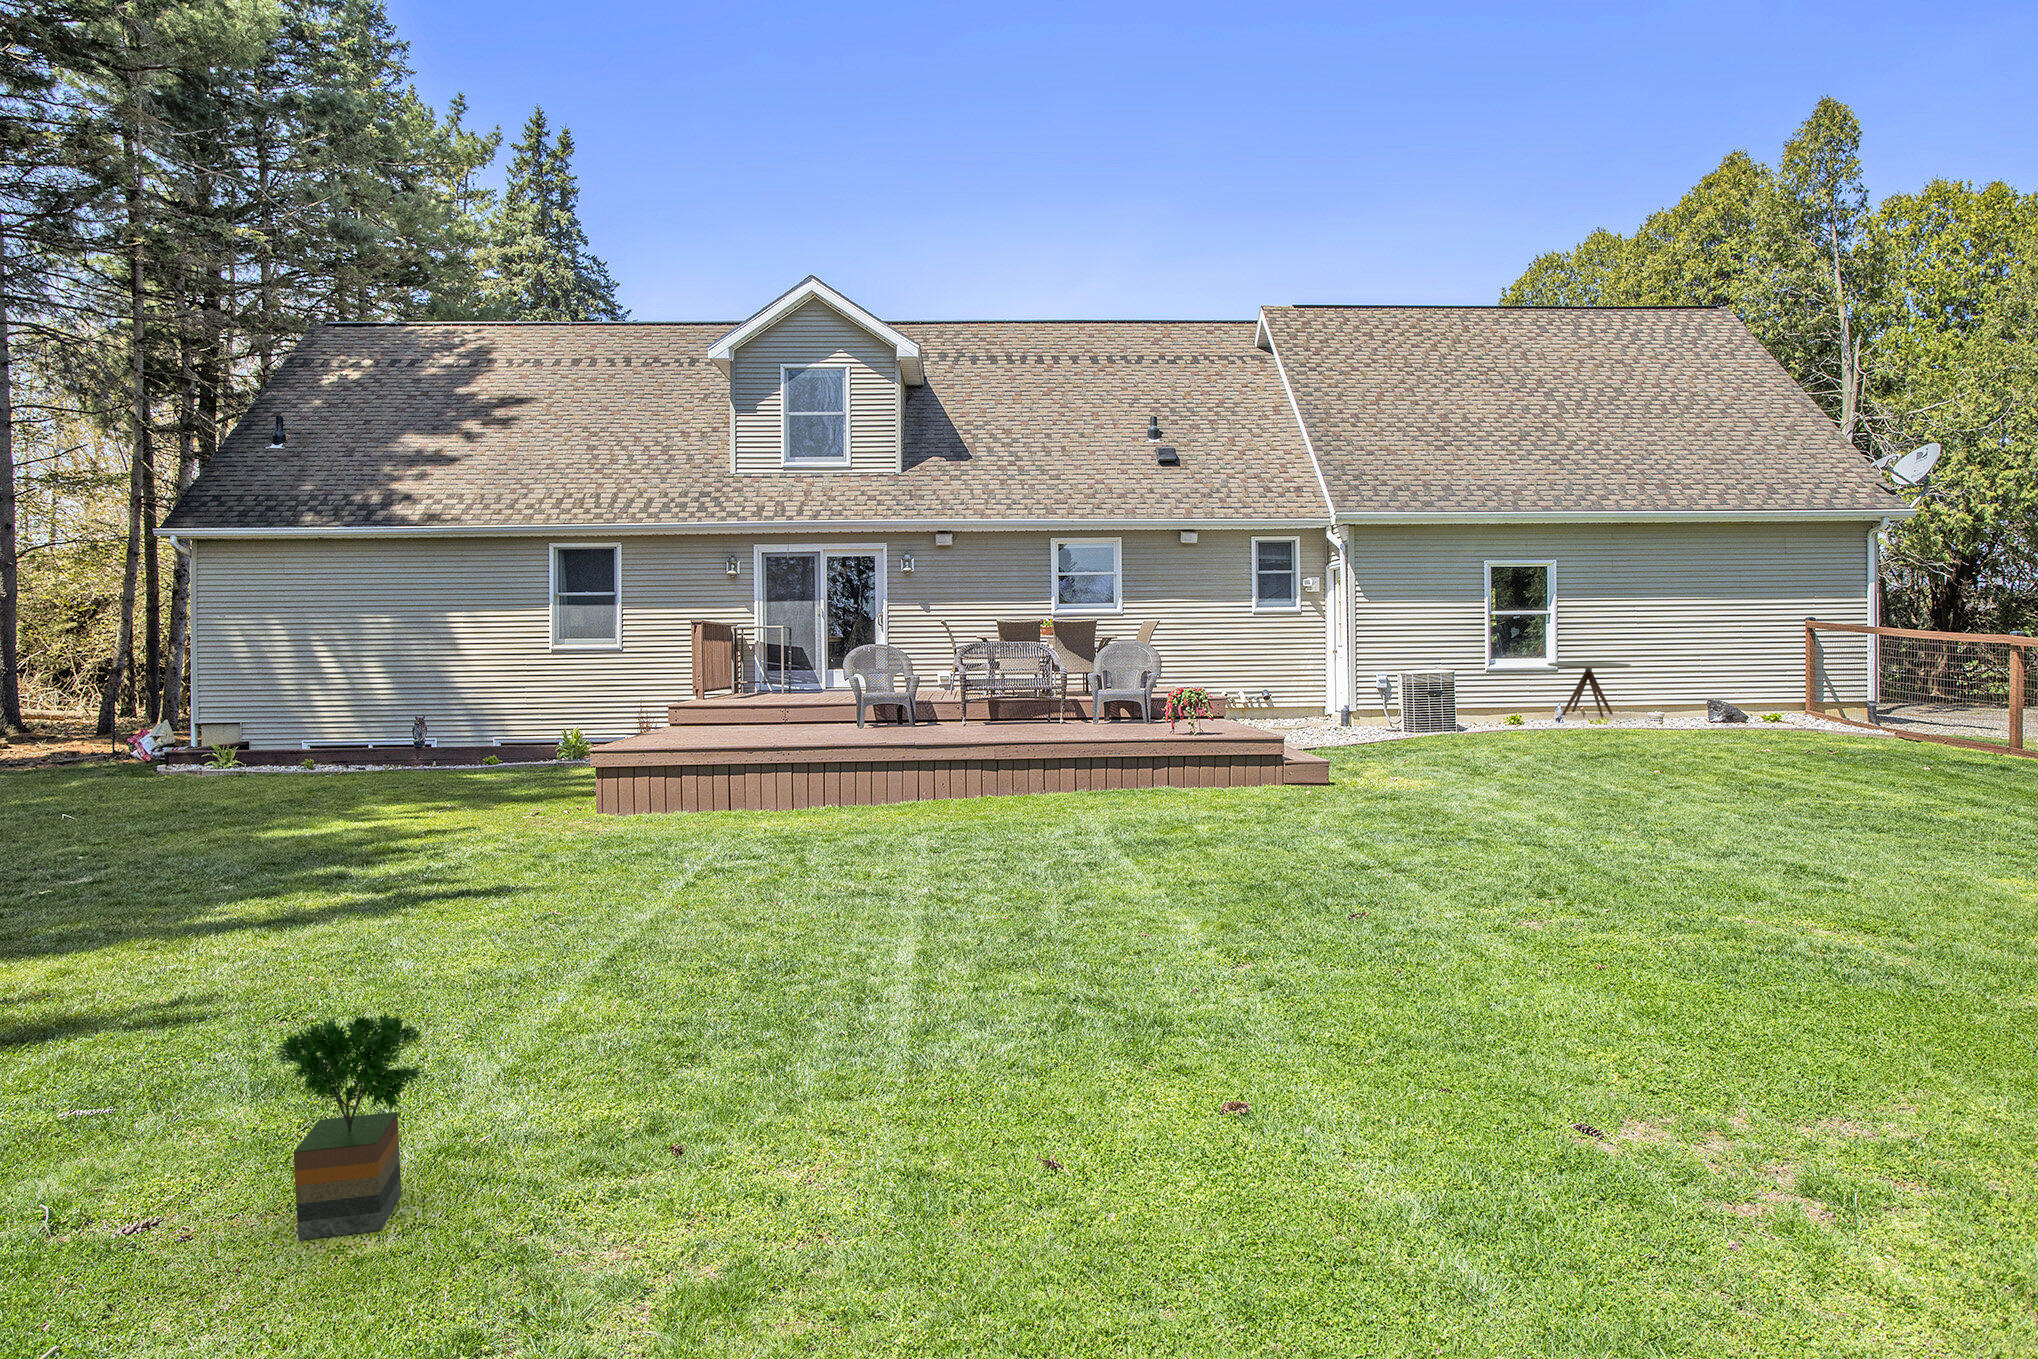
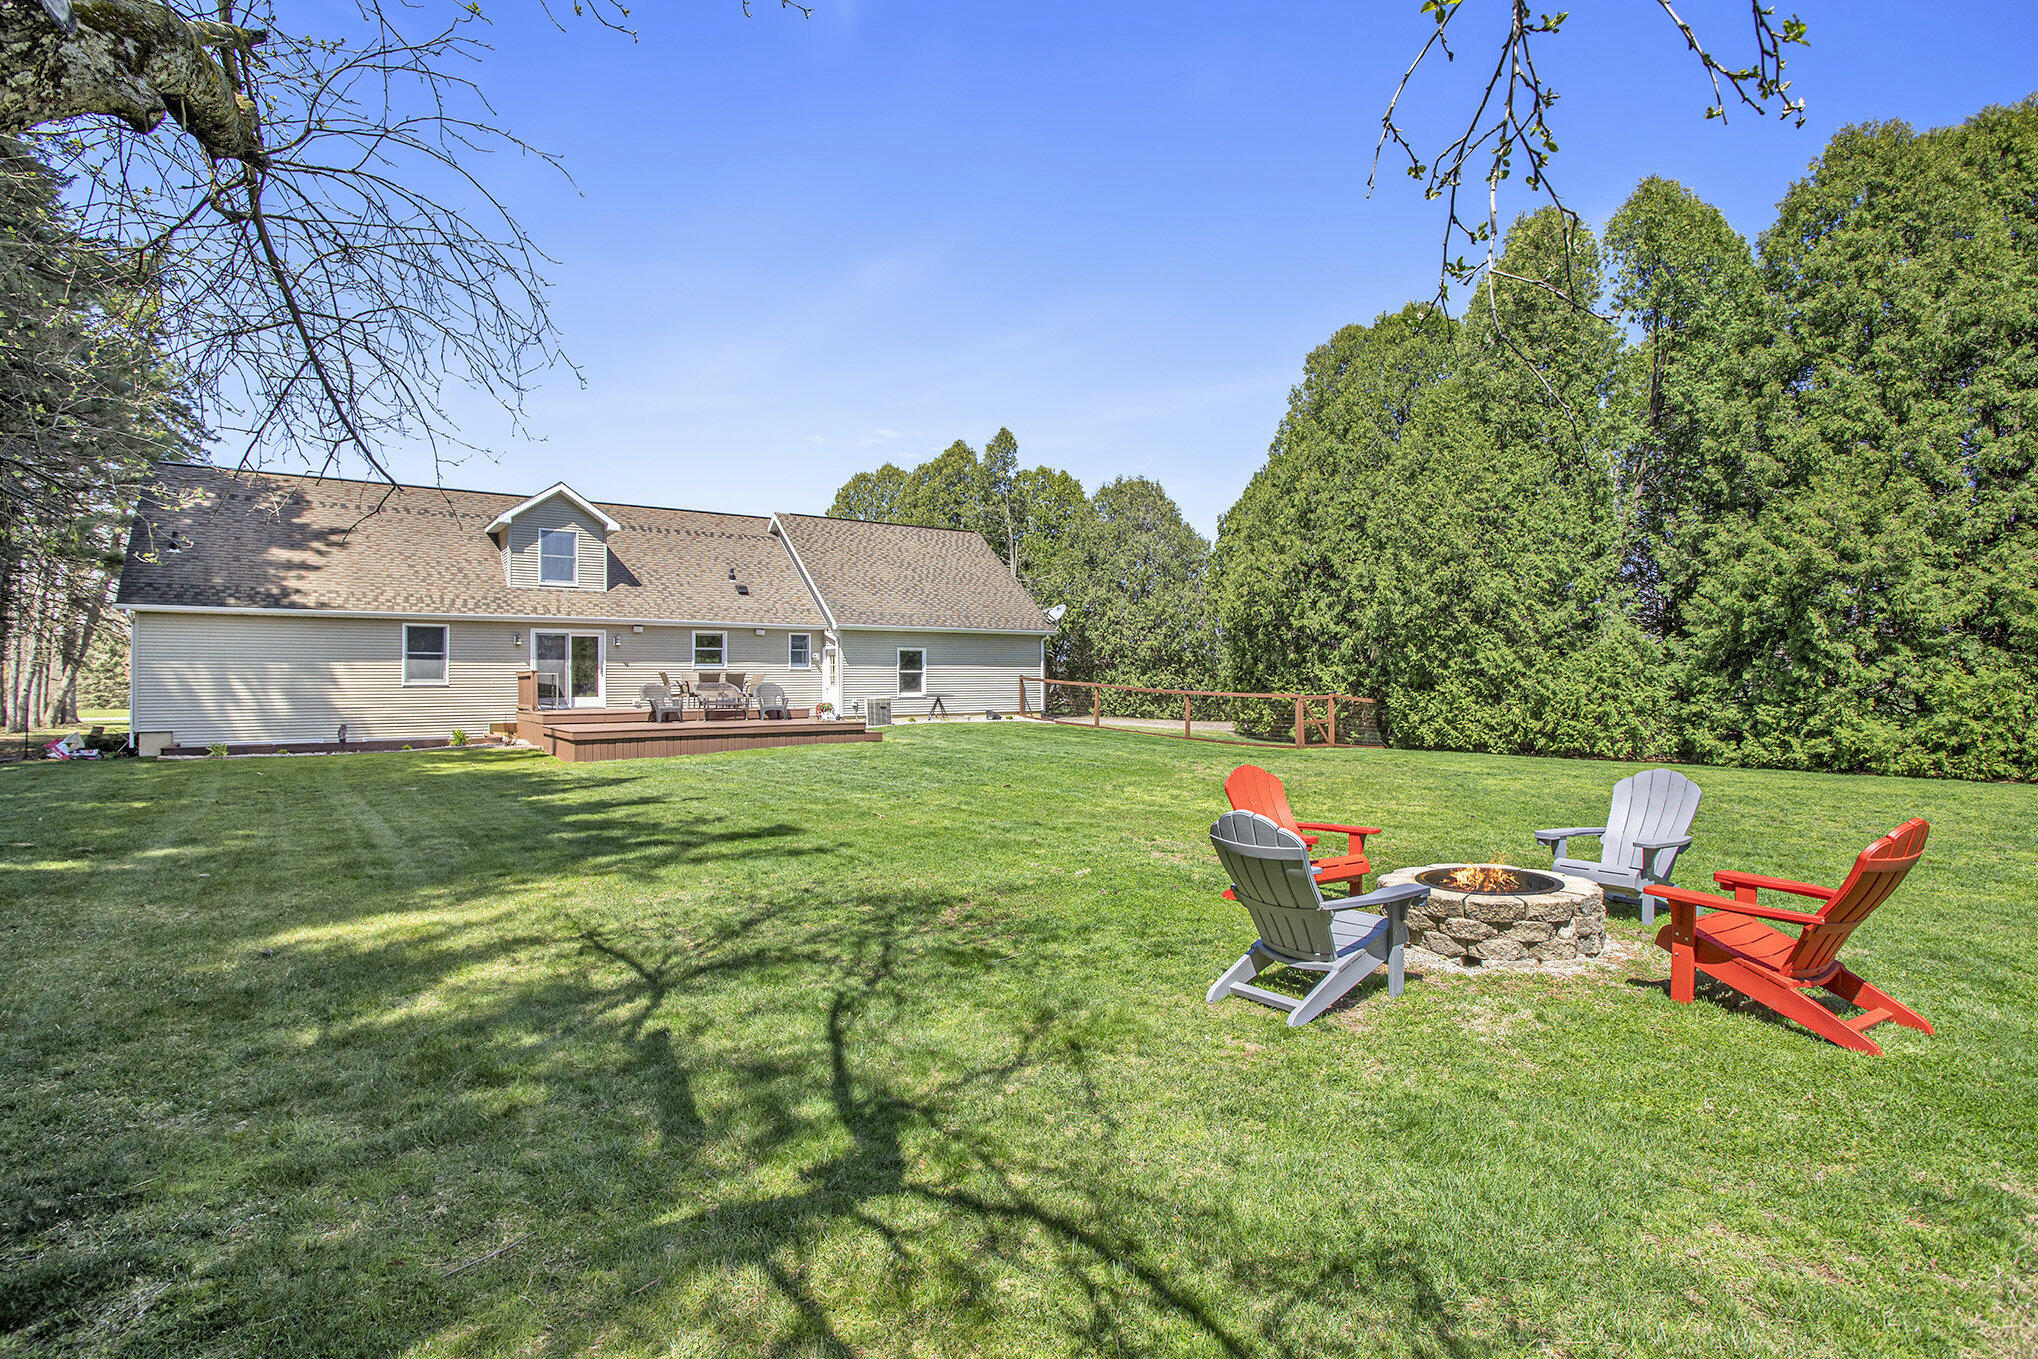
potted tree: present [275,1013,423,1240] -> none [751,755,779,792]

